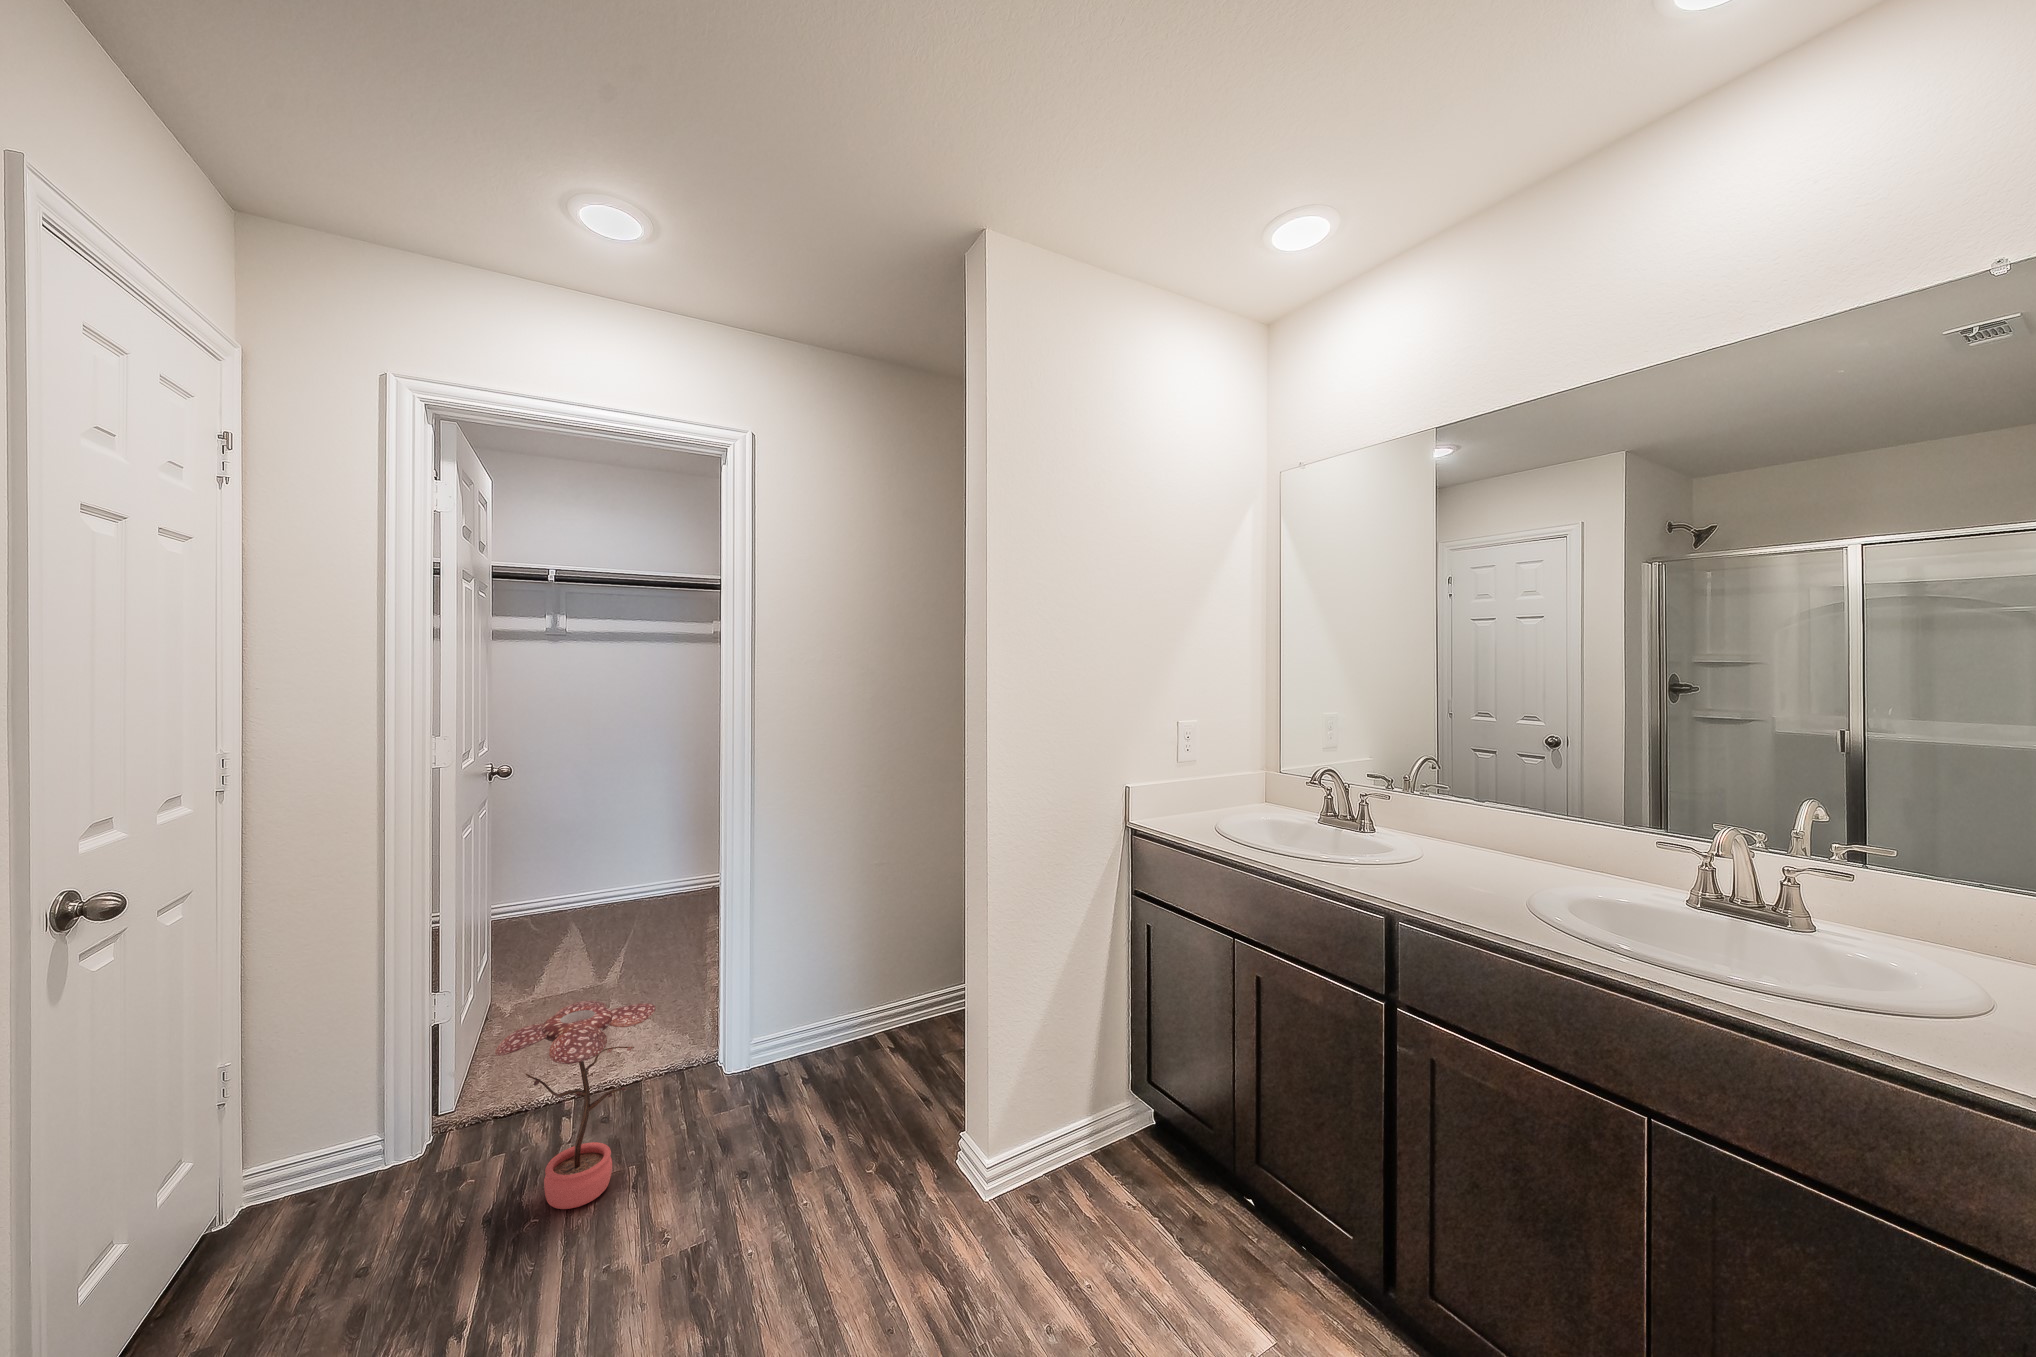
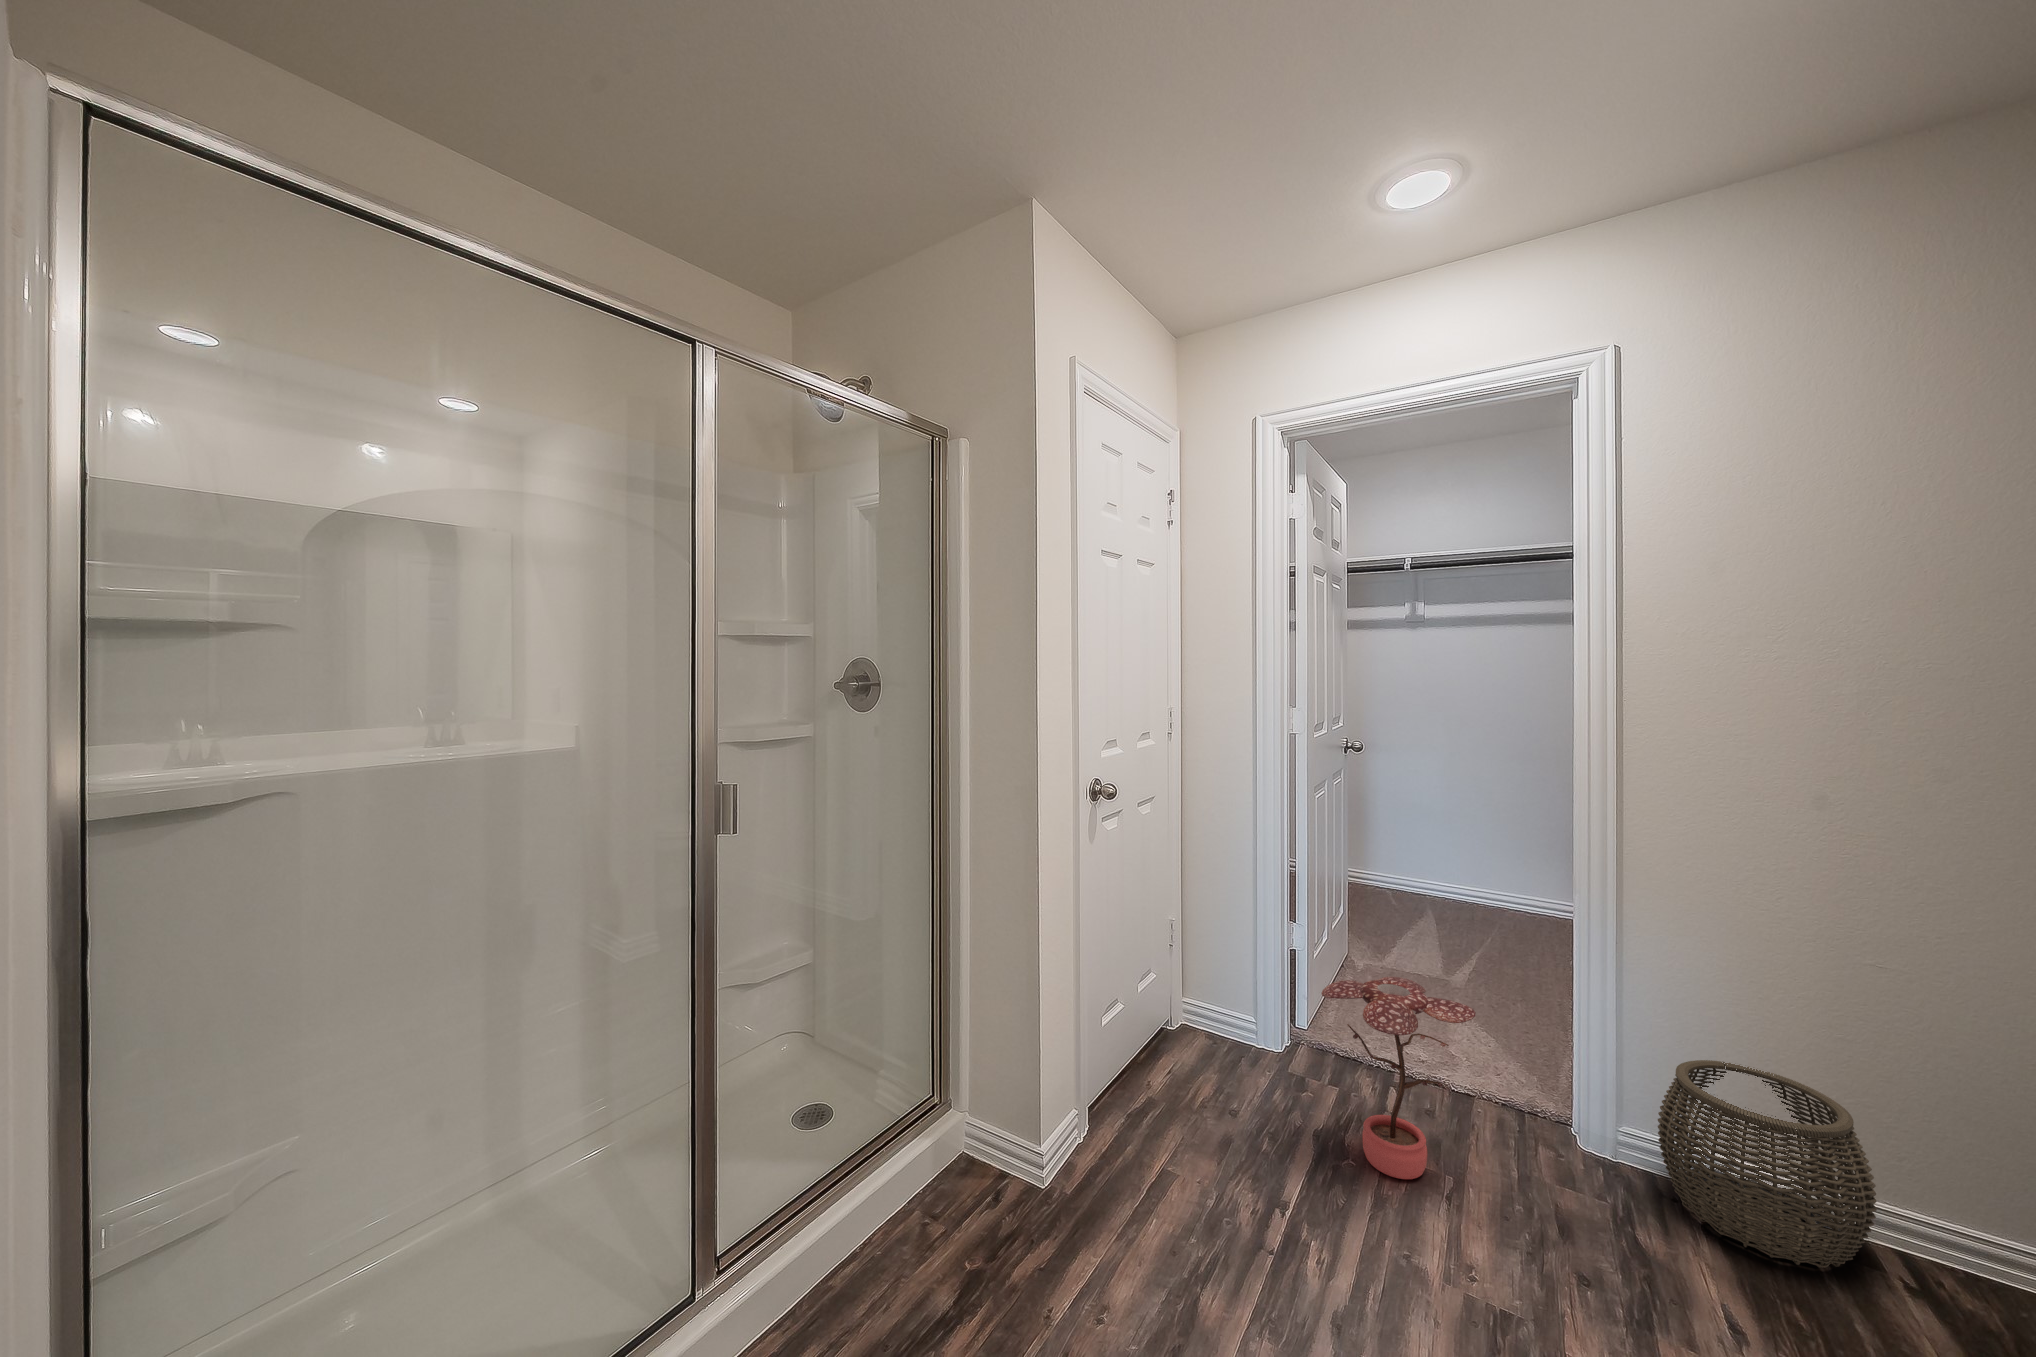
woven basket: none [780,967,891,1096] -> present [1658,1060,1877,1268]

